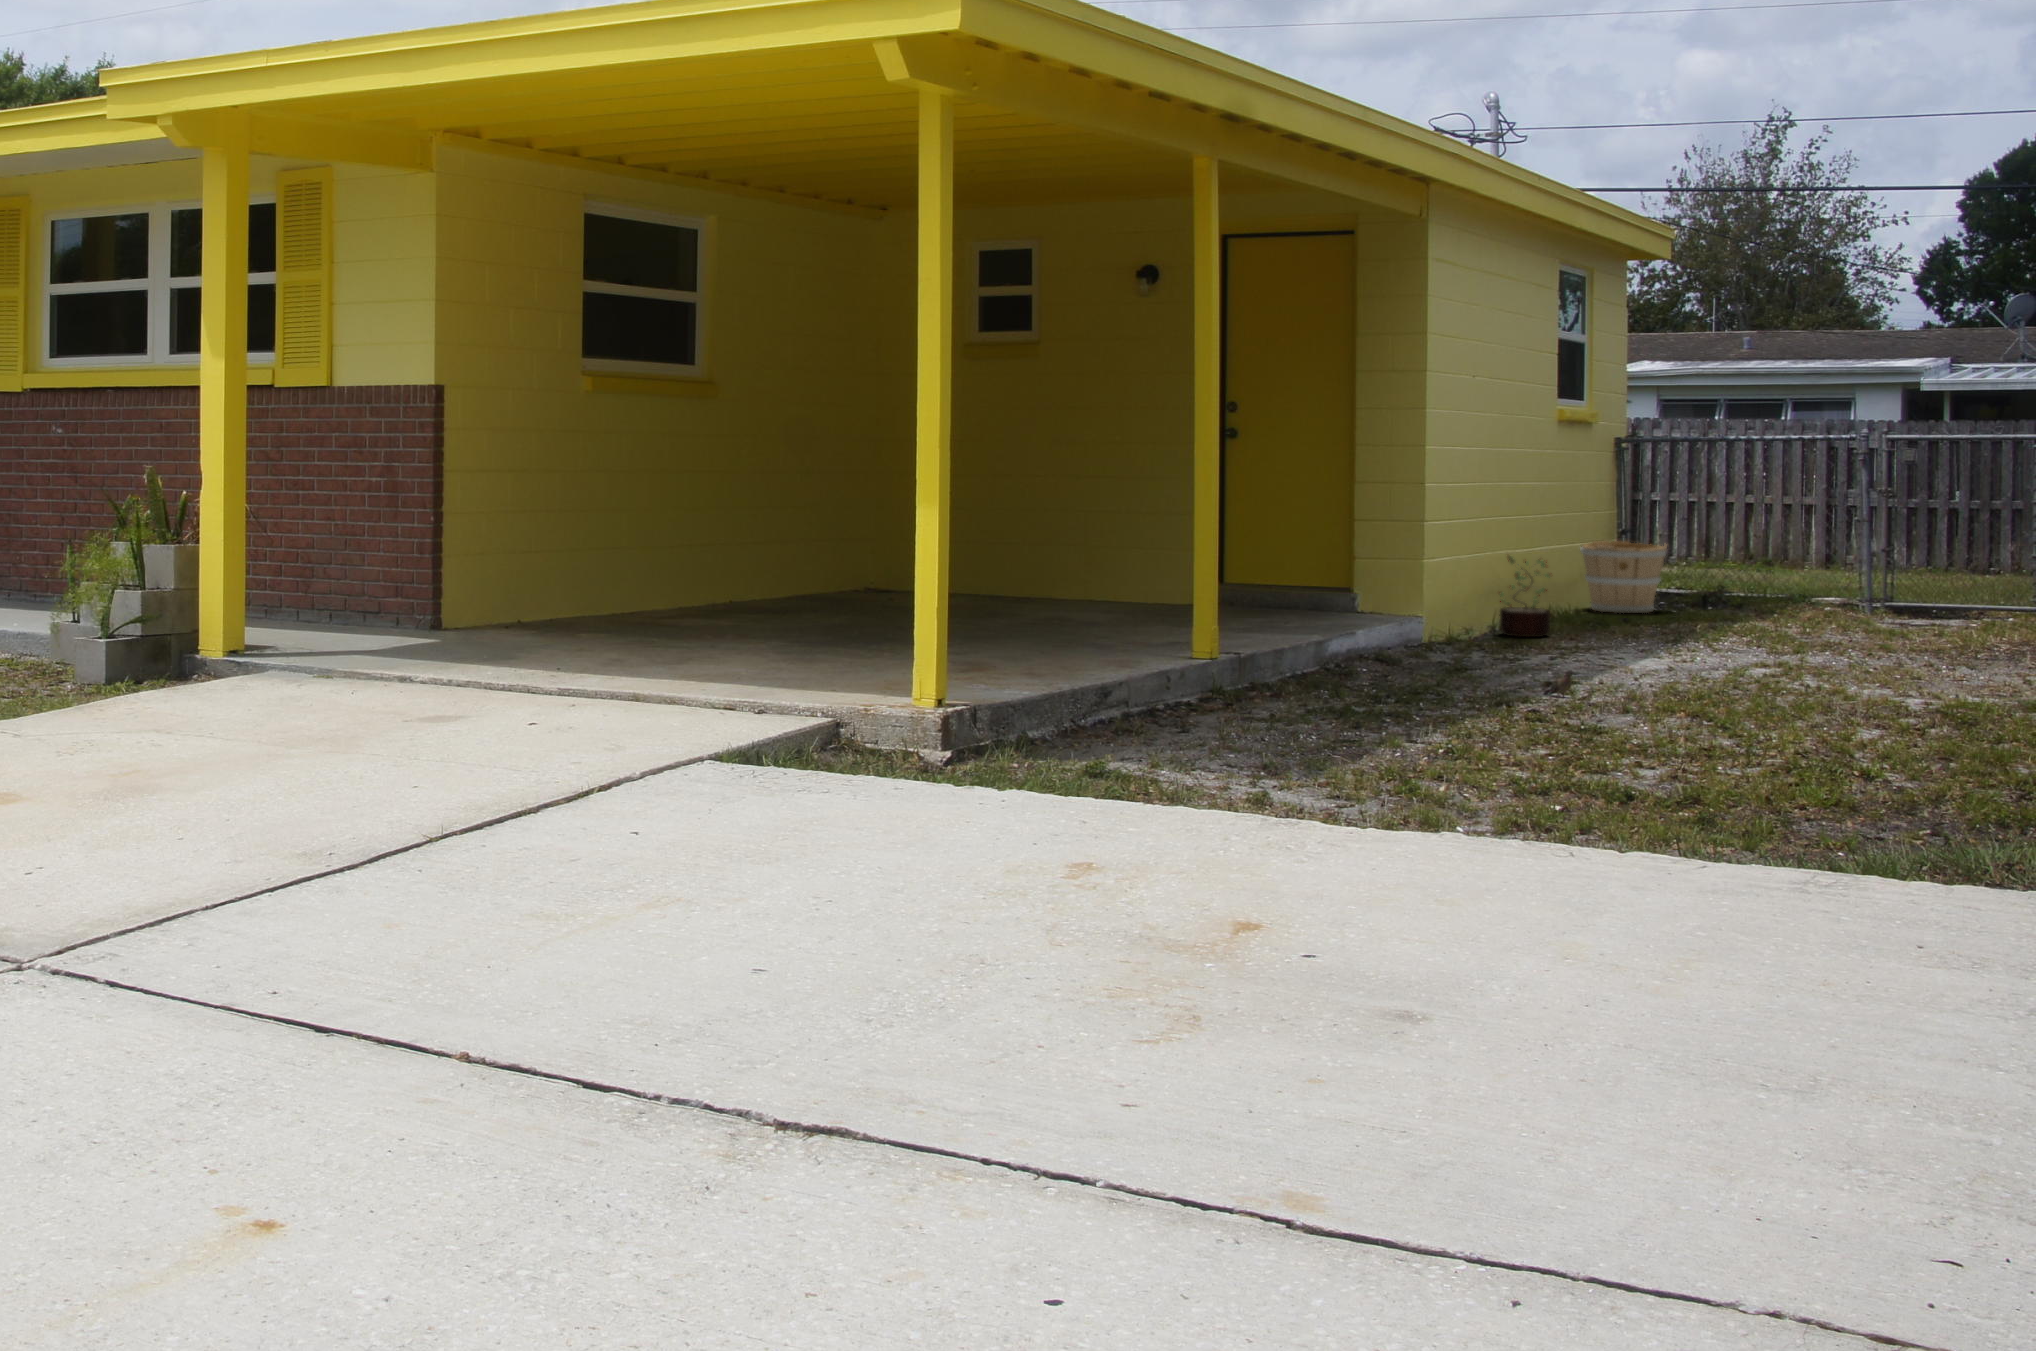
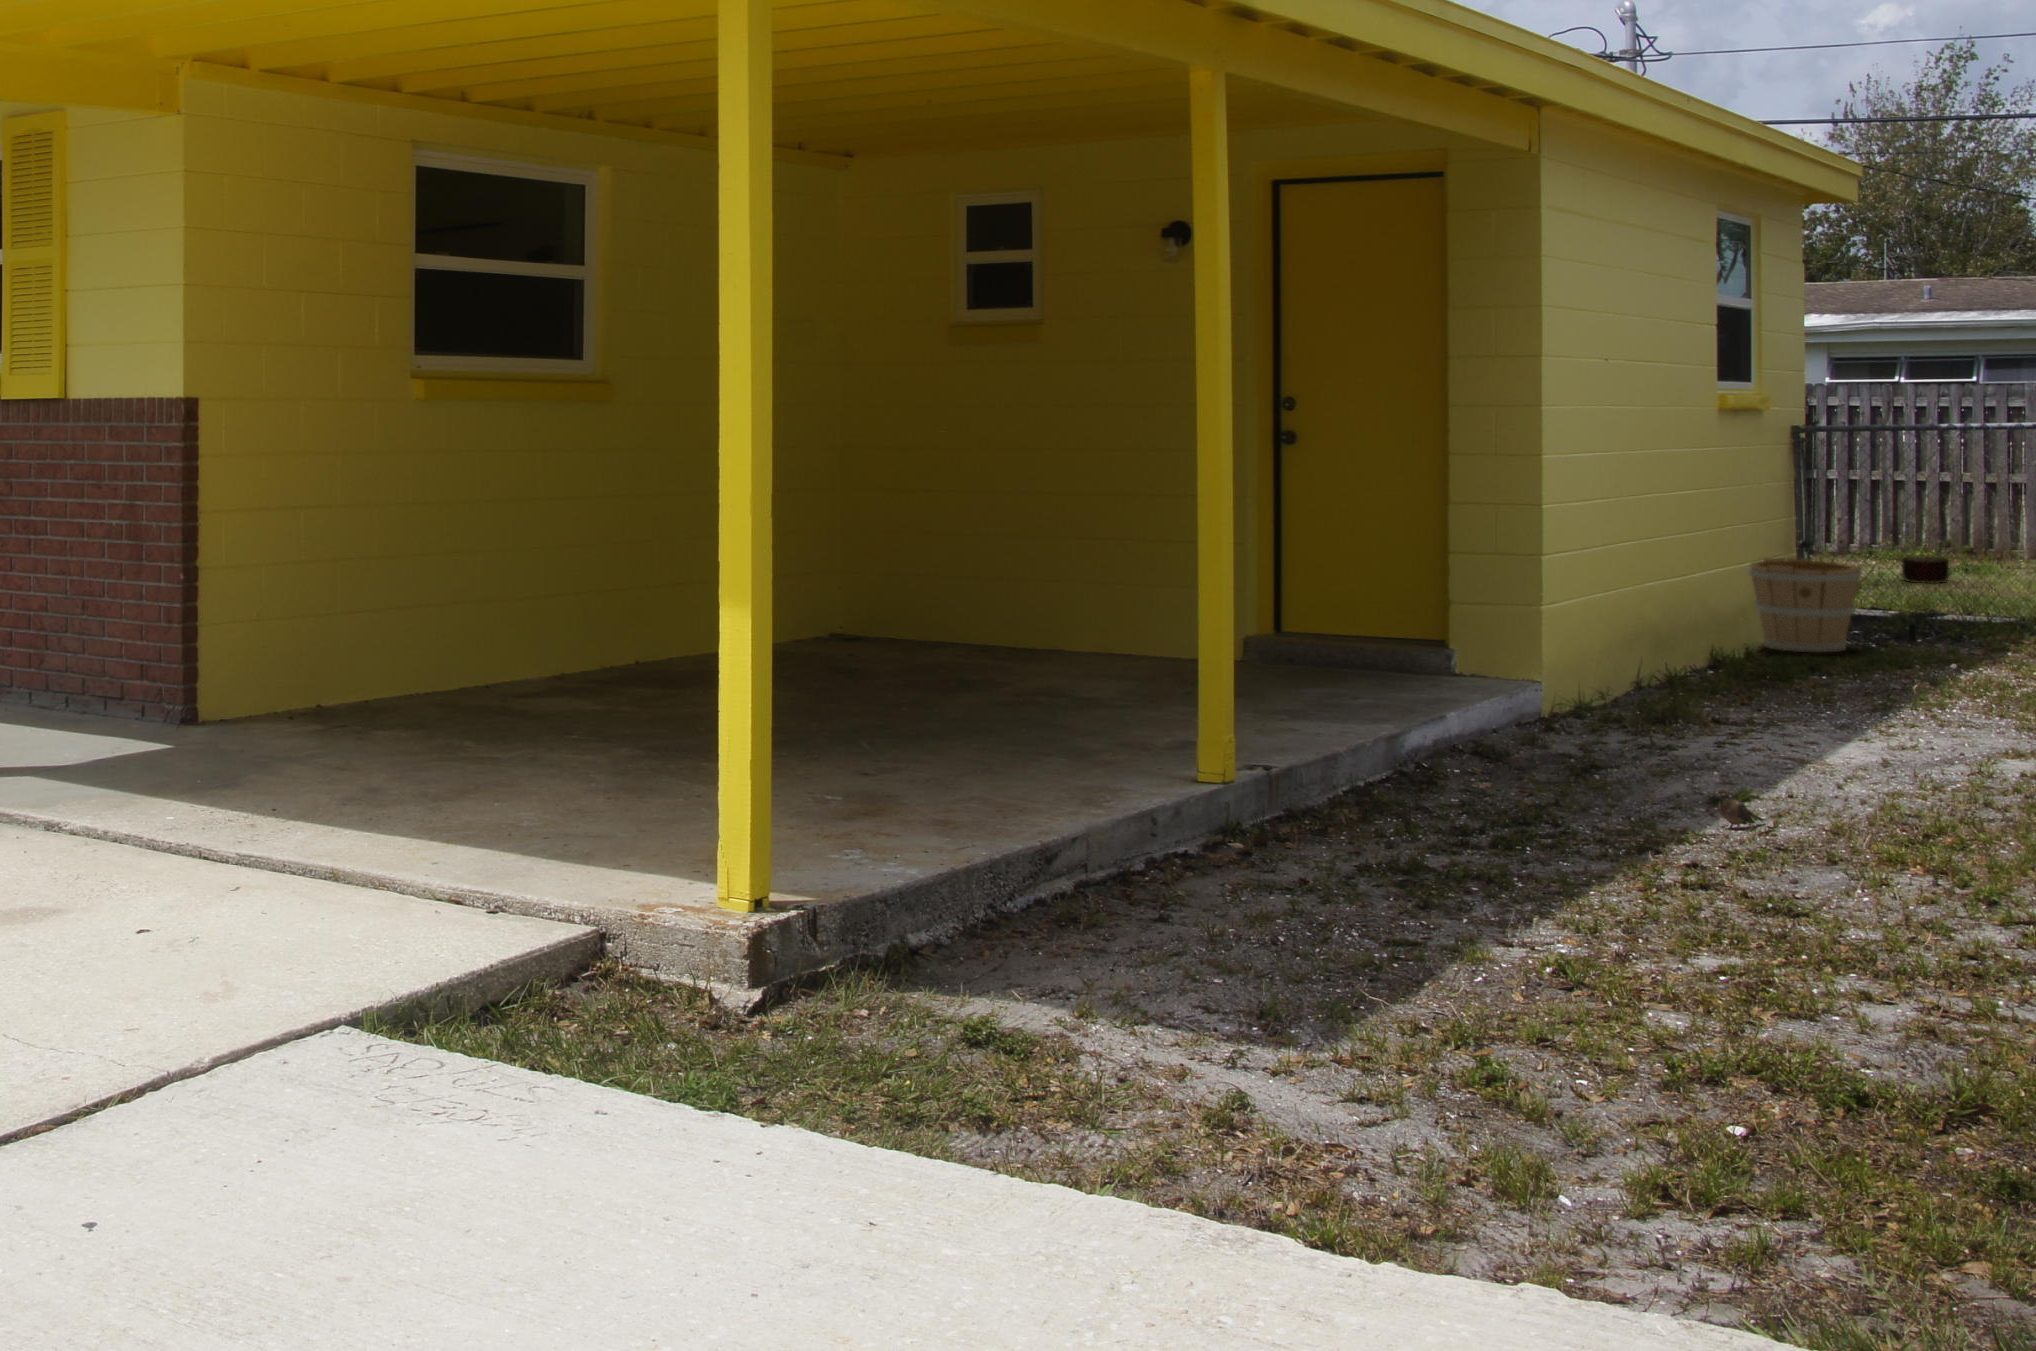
decorative plant: present [1499,555,1550,637] -> present [1901,510,1950,583]

